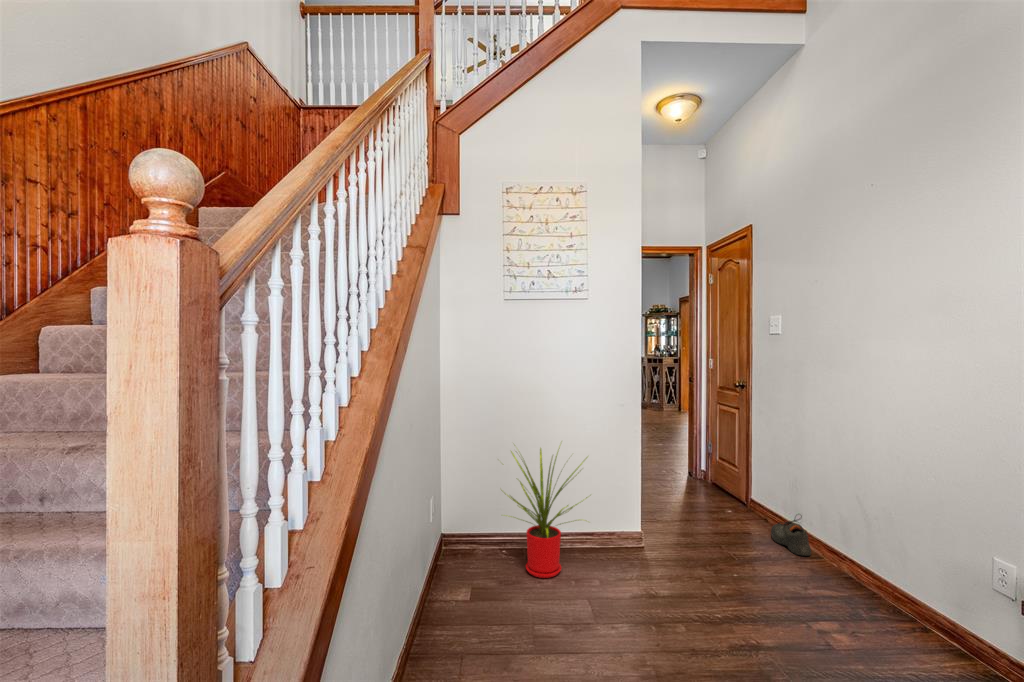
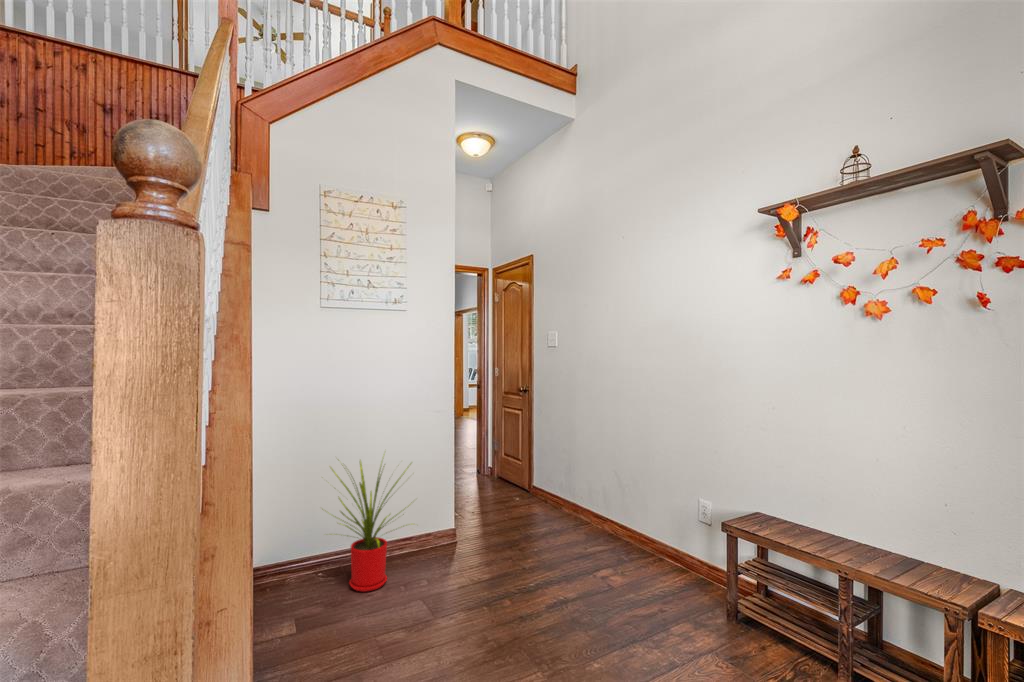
shoe: present [771,516,811,556] -> none [552,490,582,523]

